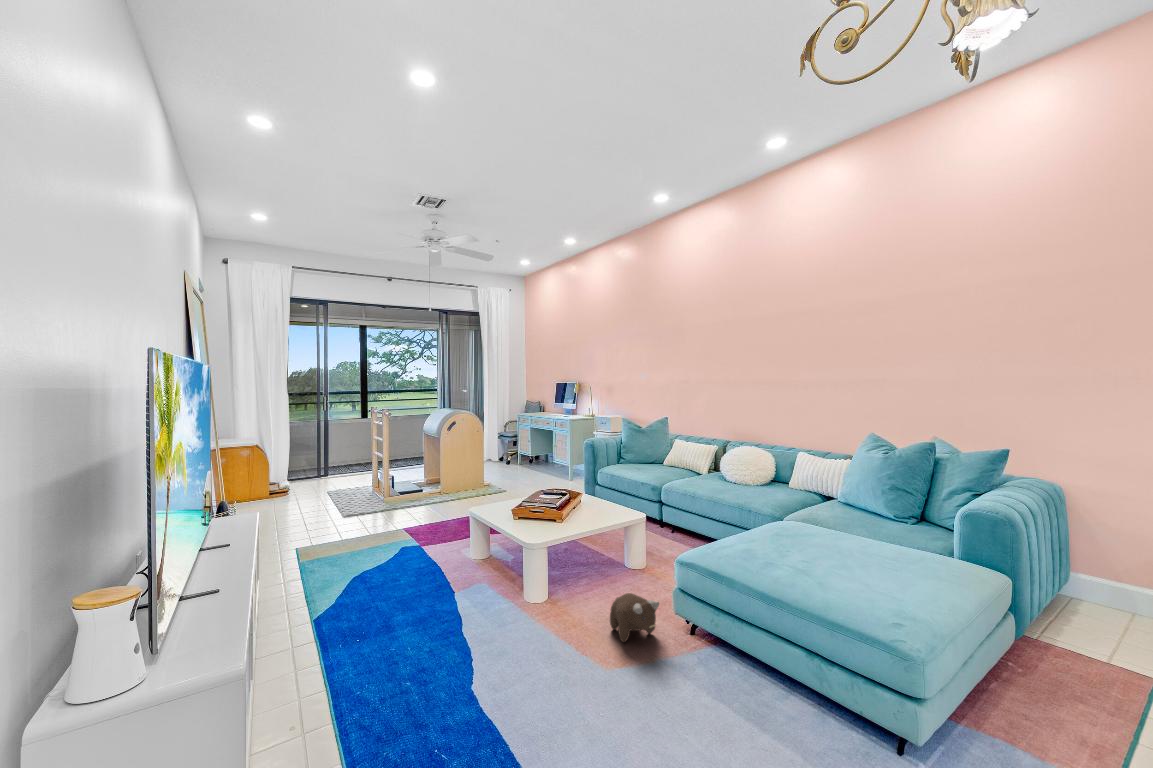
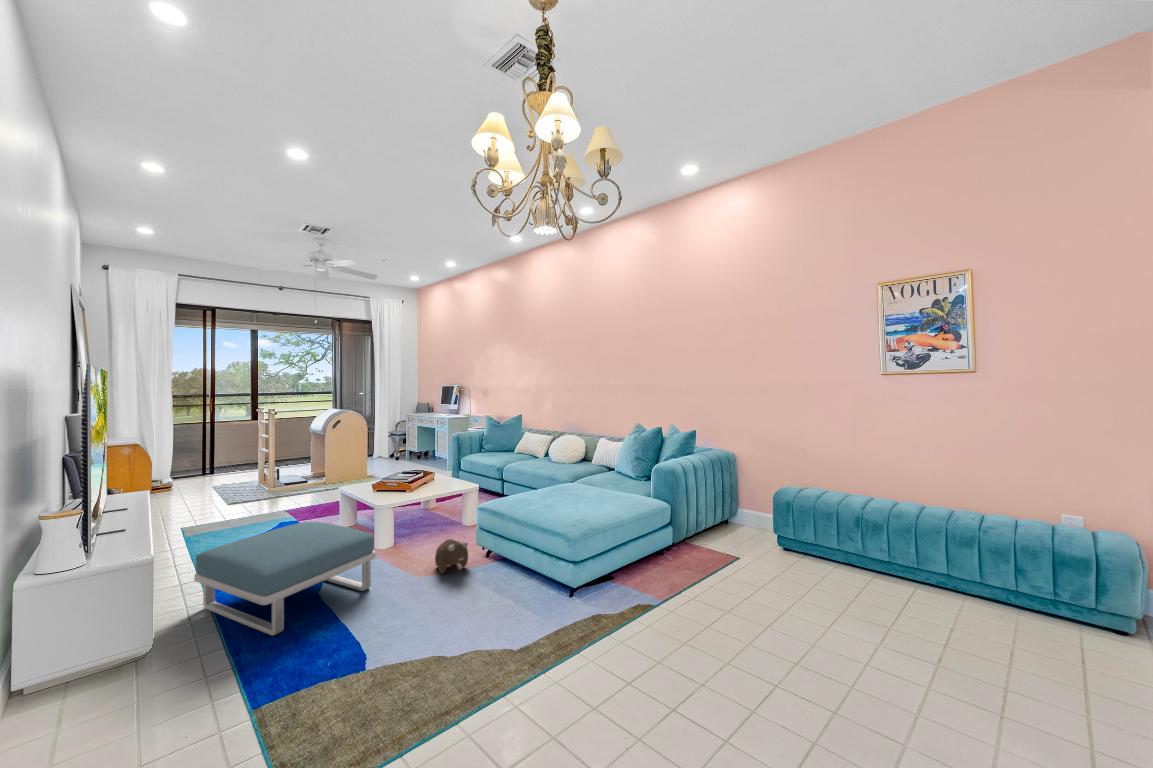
footstool: none [326,558,540,735] -> present [194,521,376,635]

